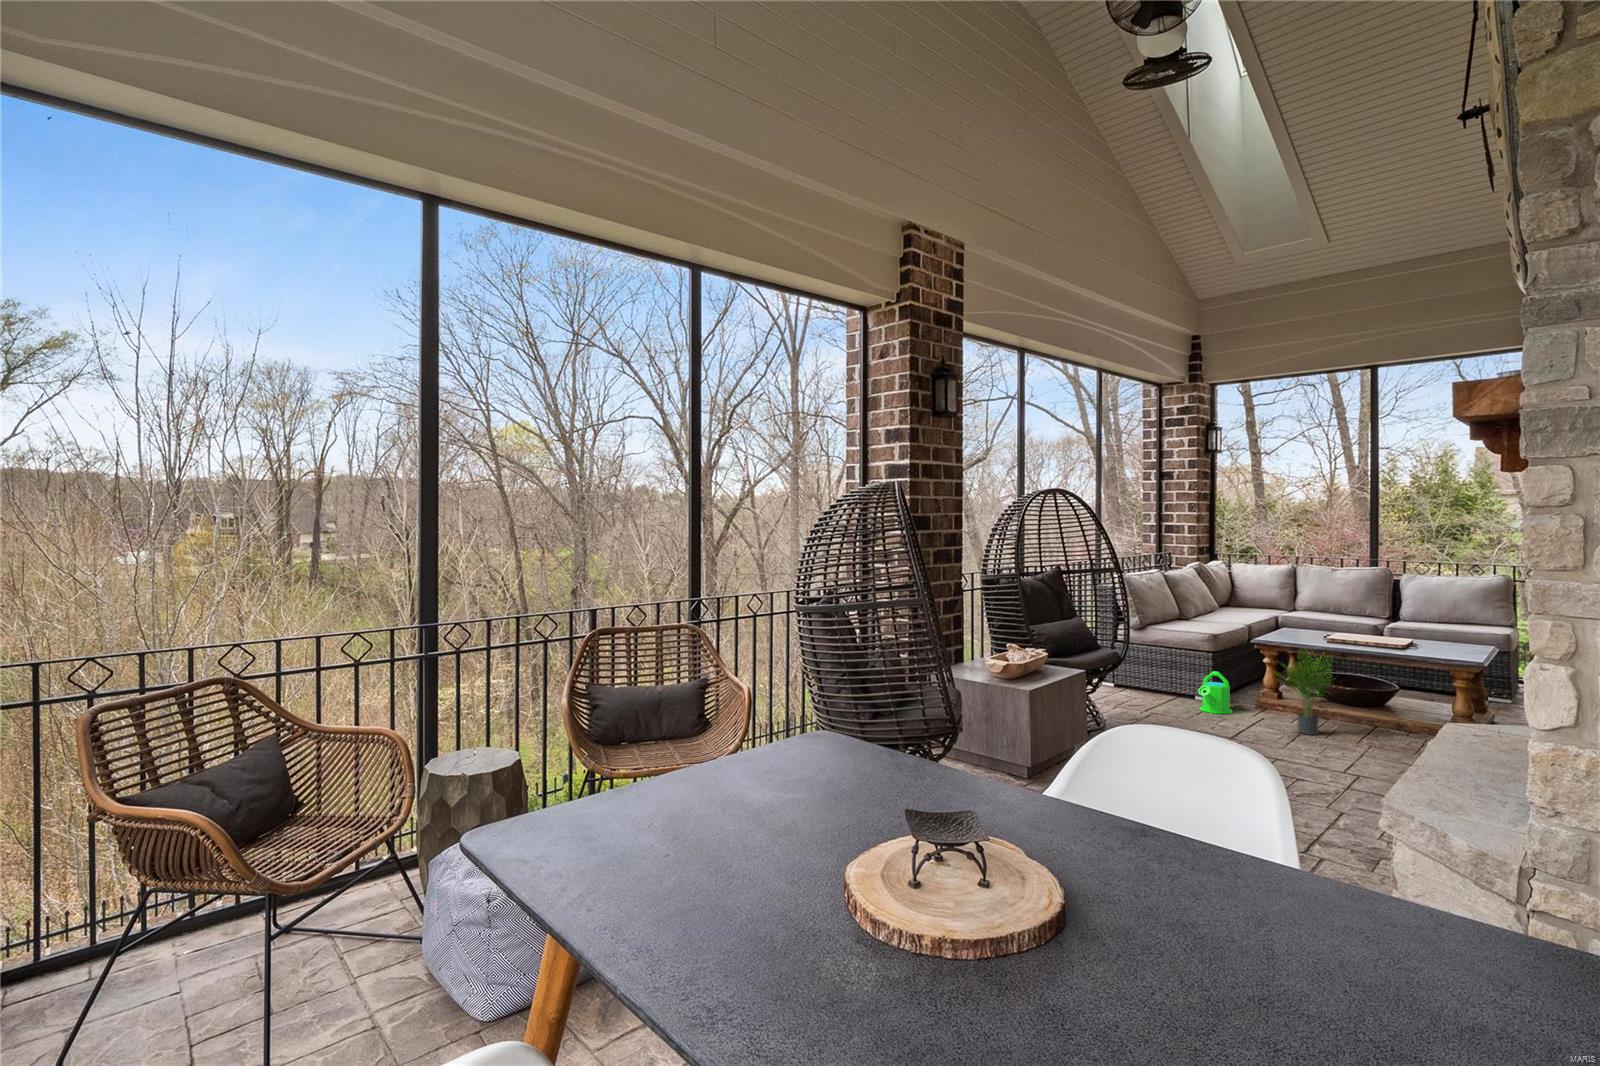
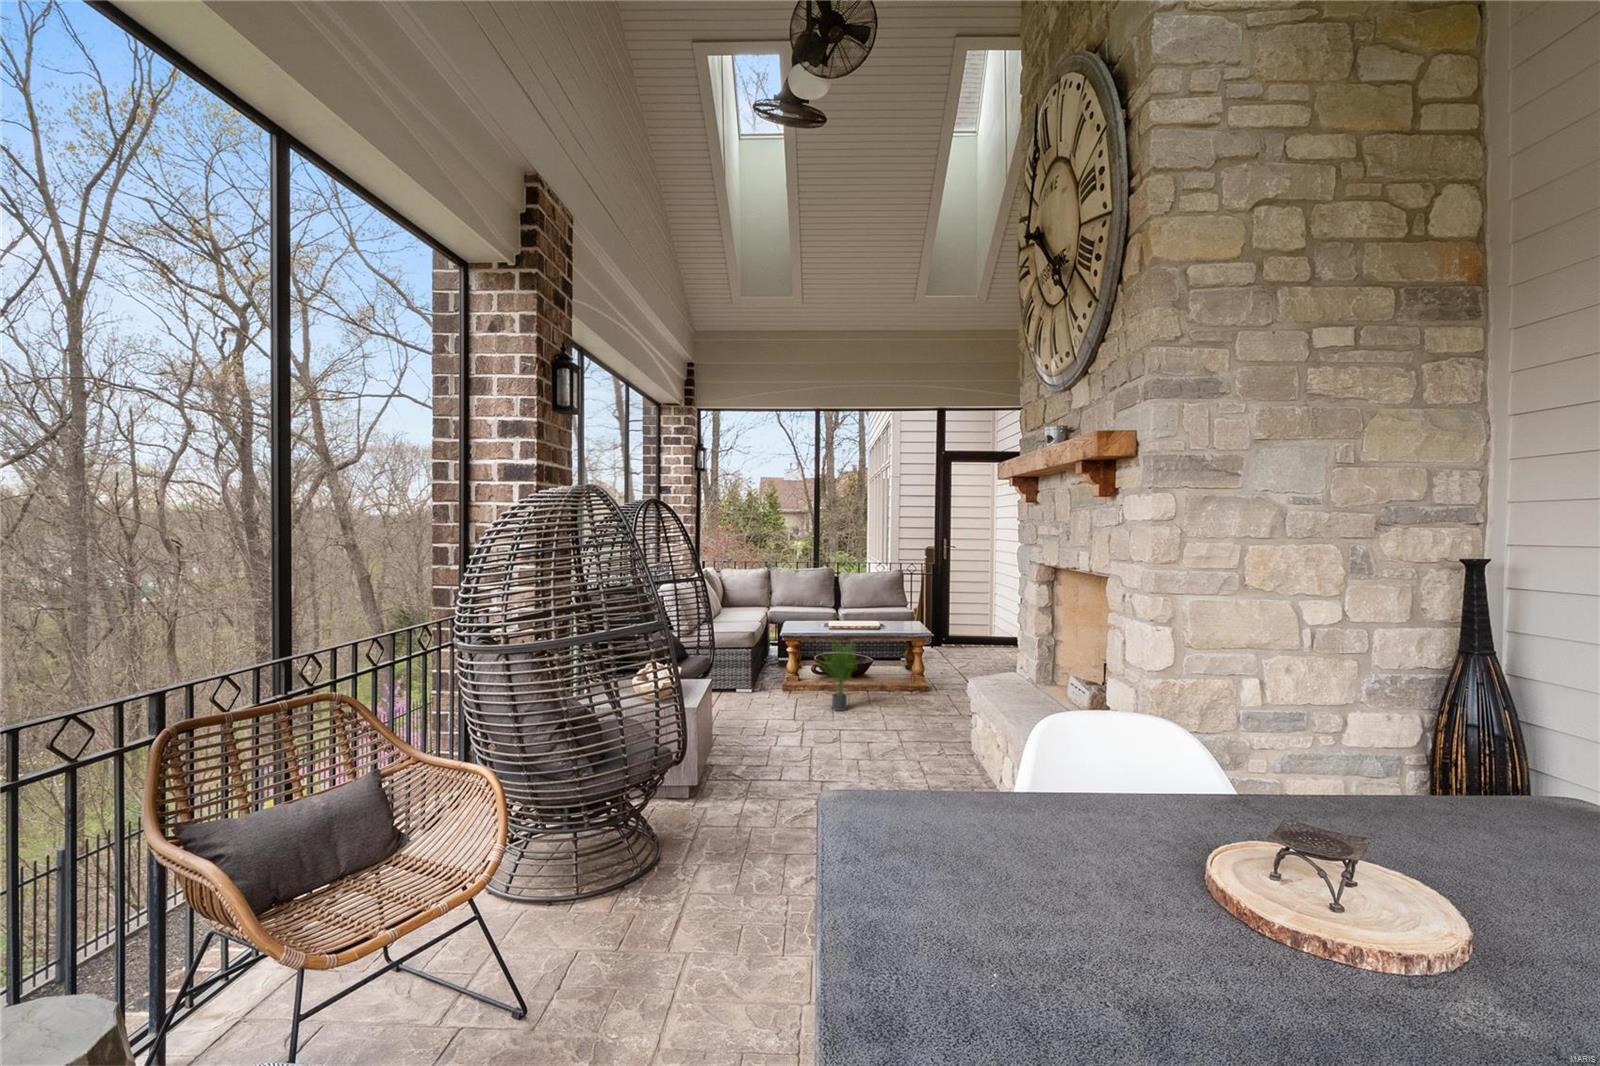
watering can: present [1198,671,1232,714] -> none [747,666,774,703]

